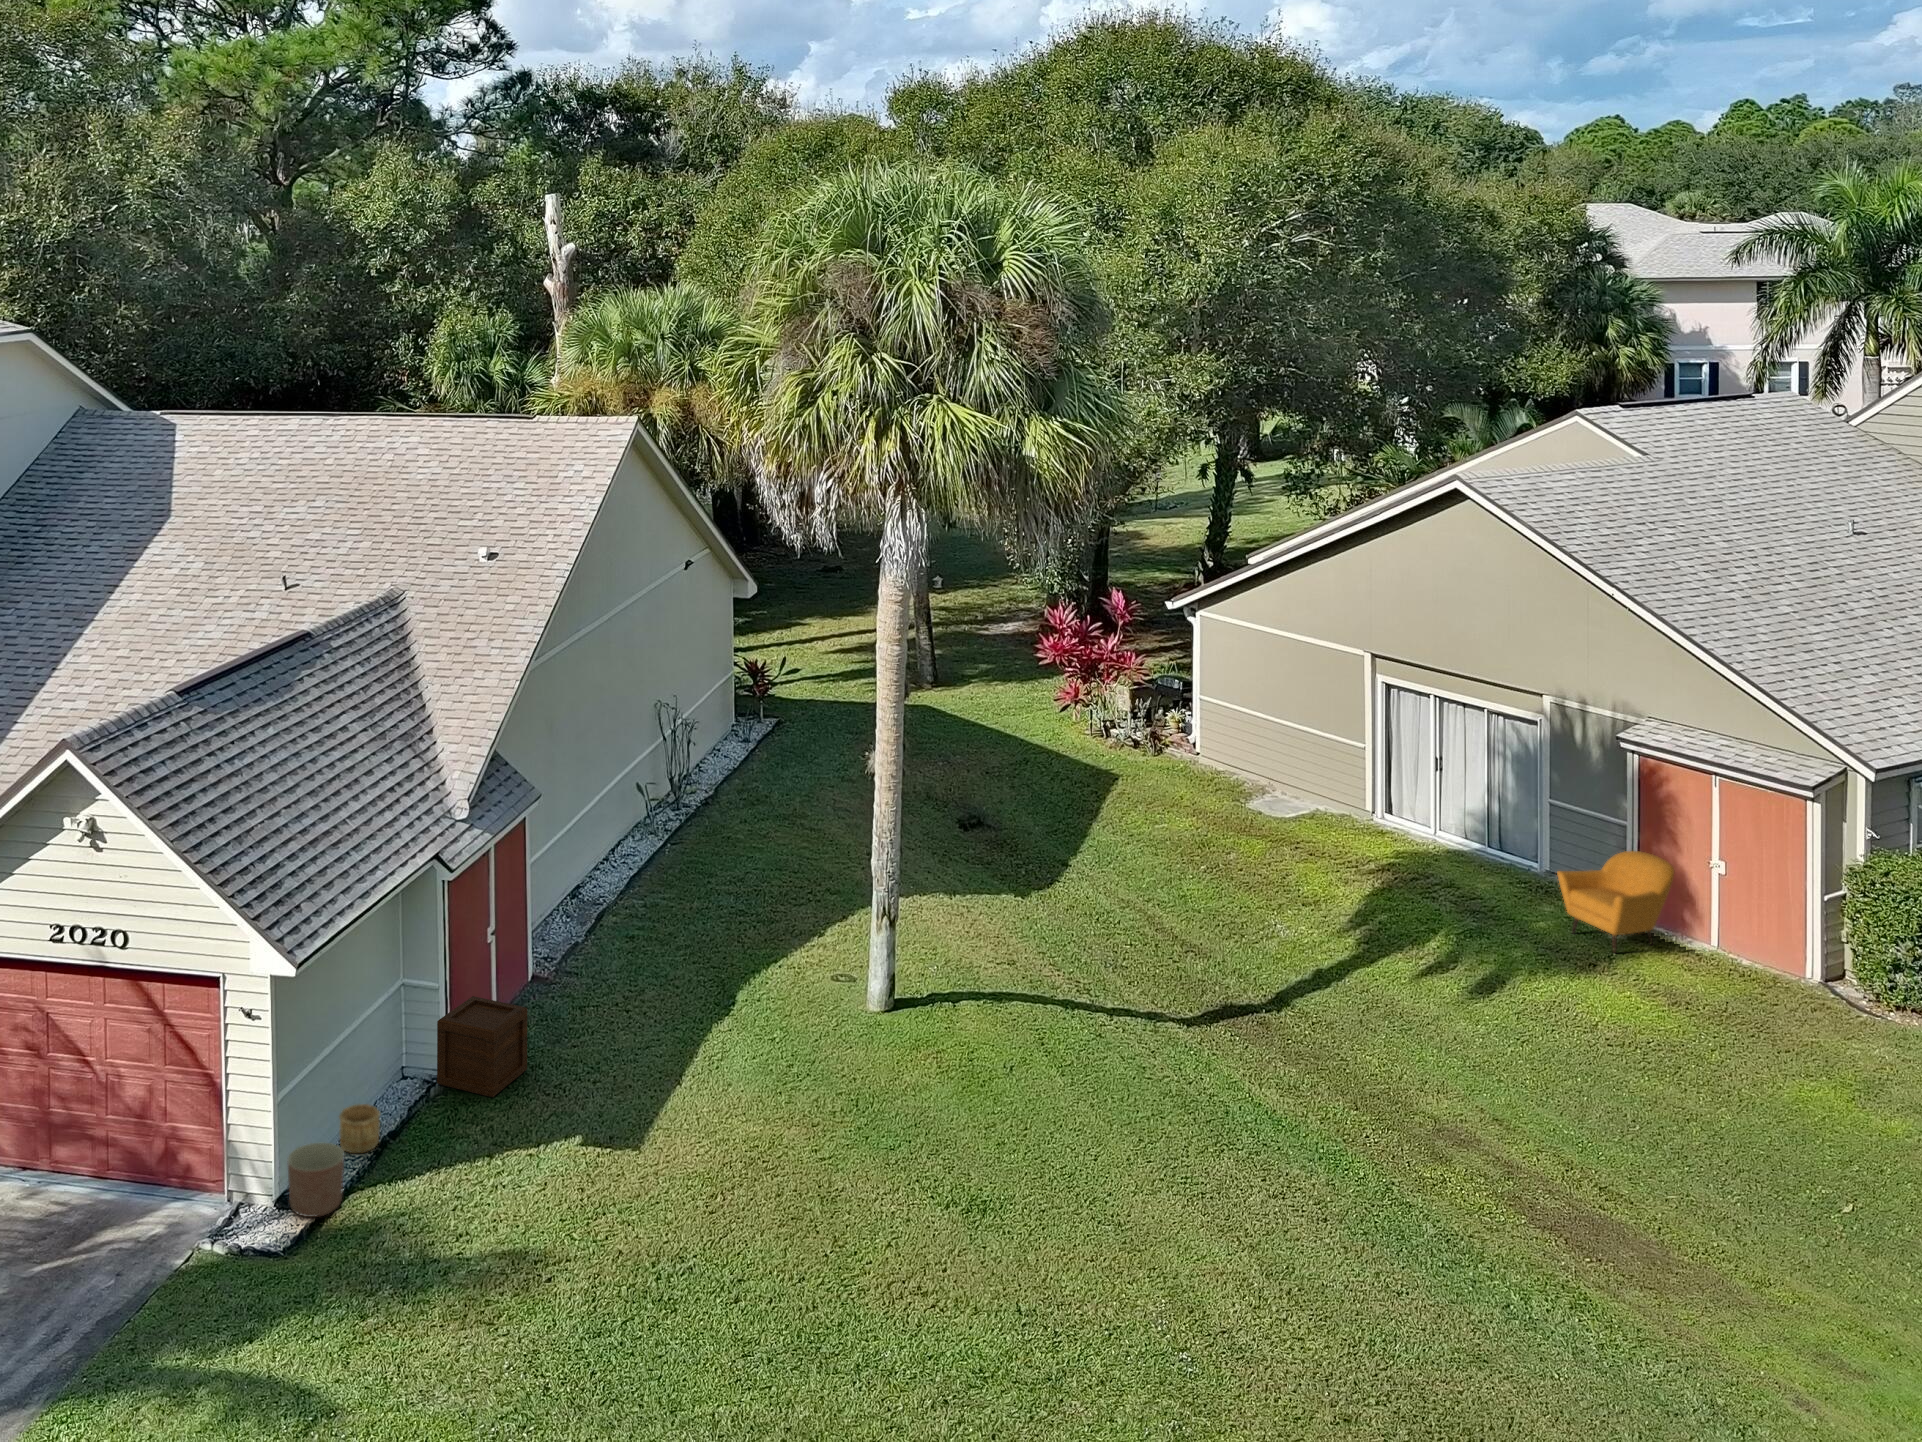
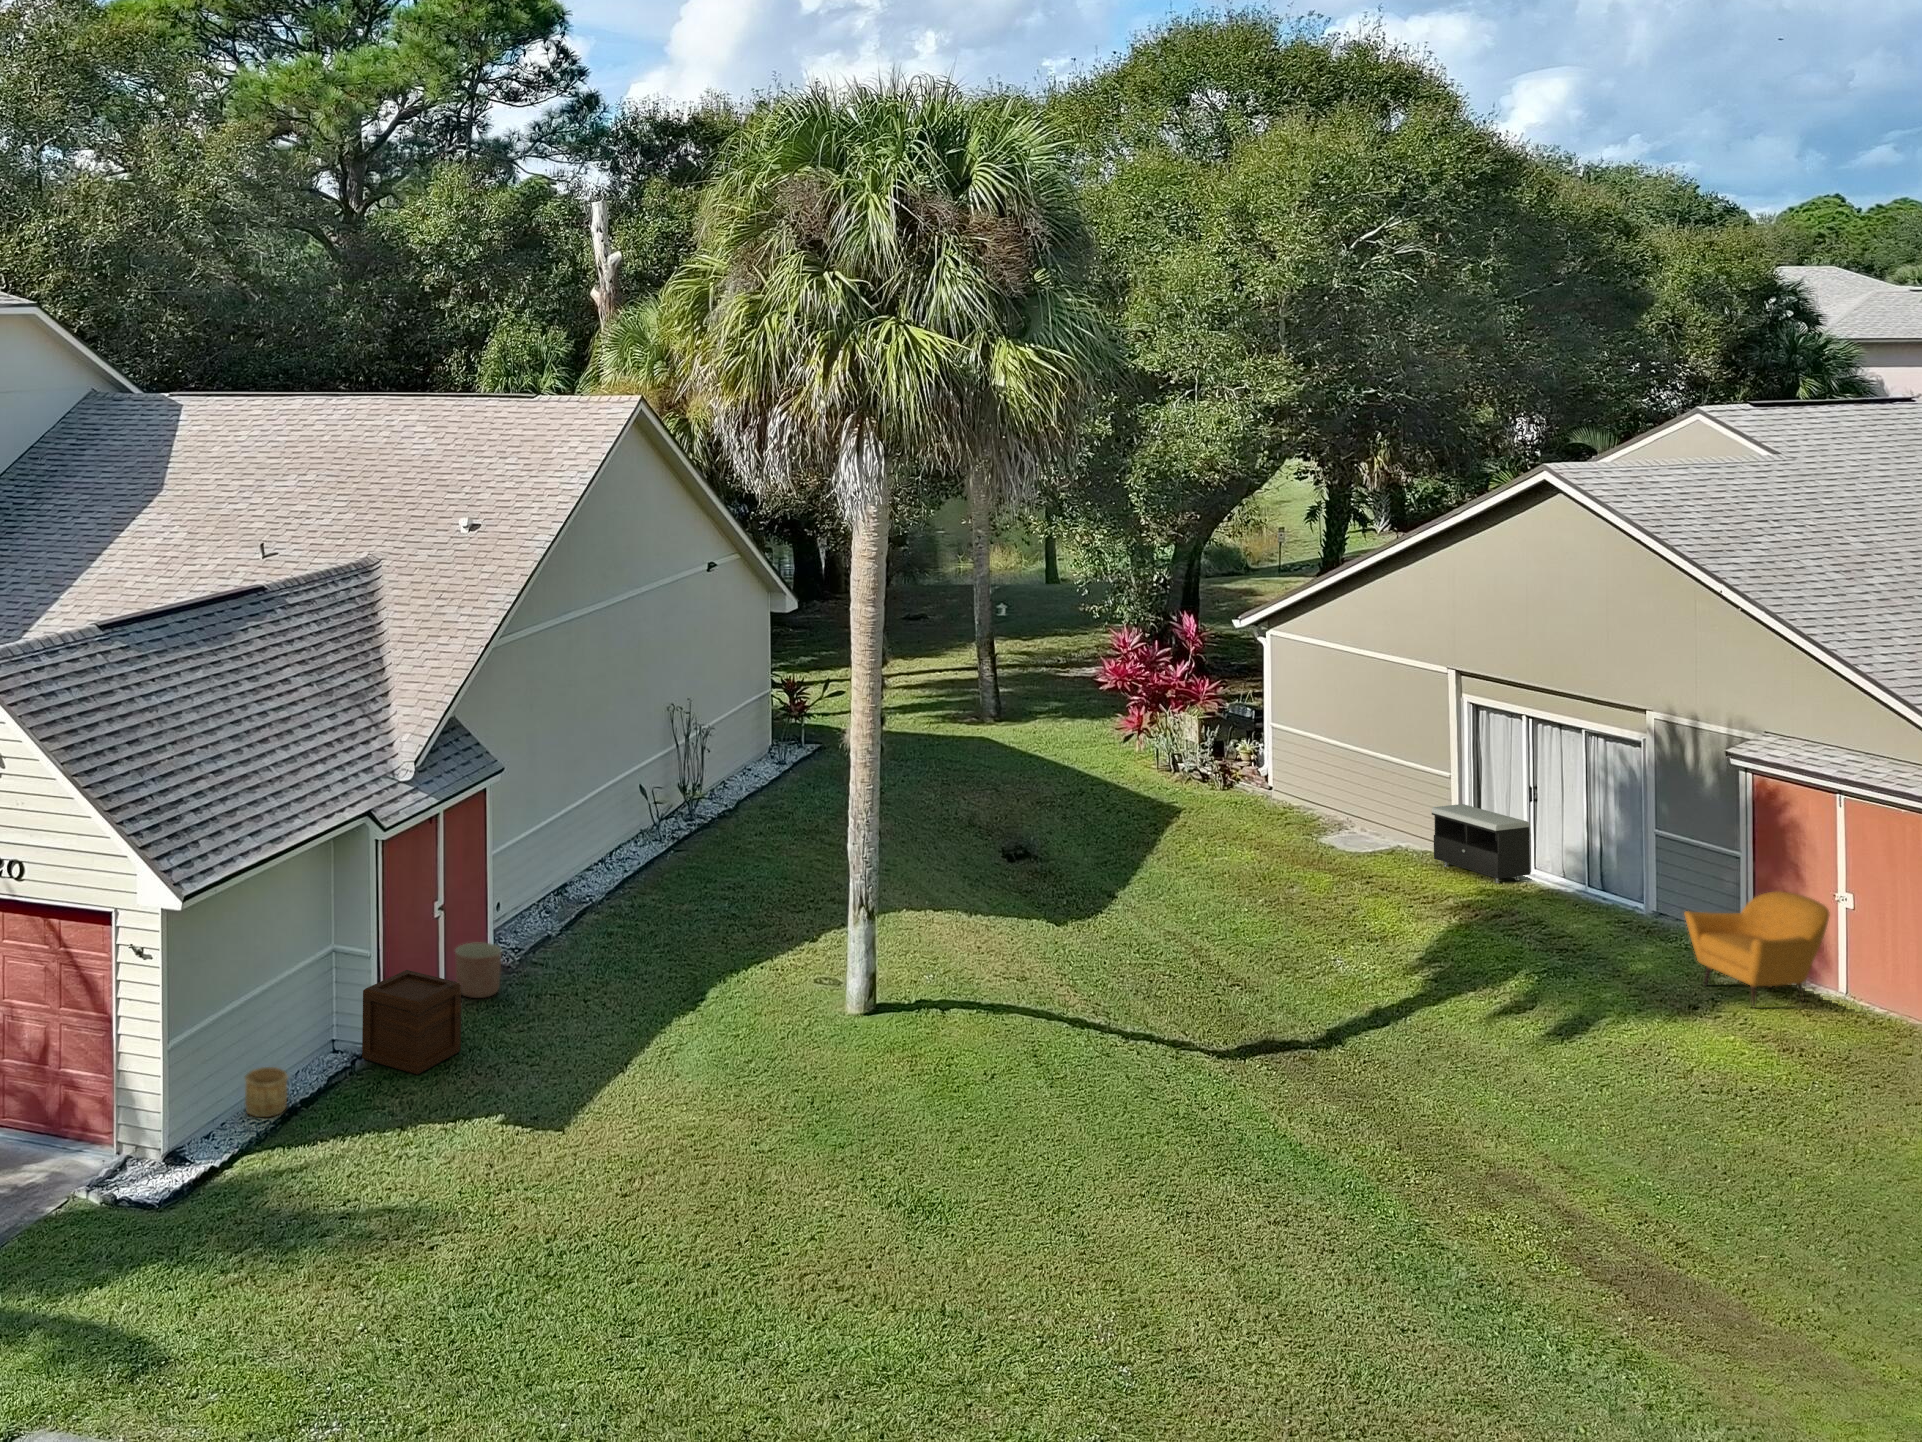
storage bench: none [1335,769,1417,840] -> present [1432,804,1530,883]
planter: present [287,1143,344,1217] -> present [455,943,502,998]

